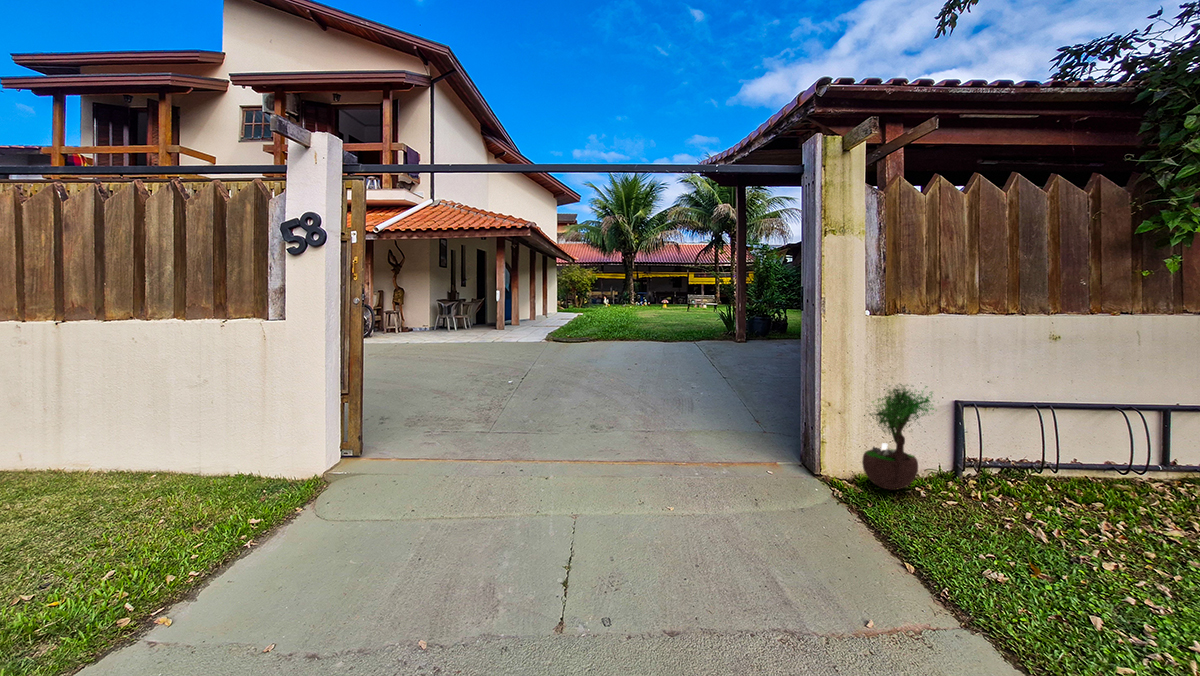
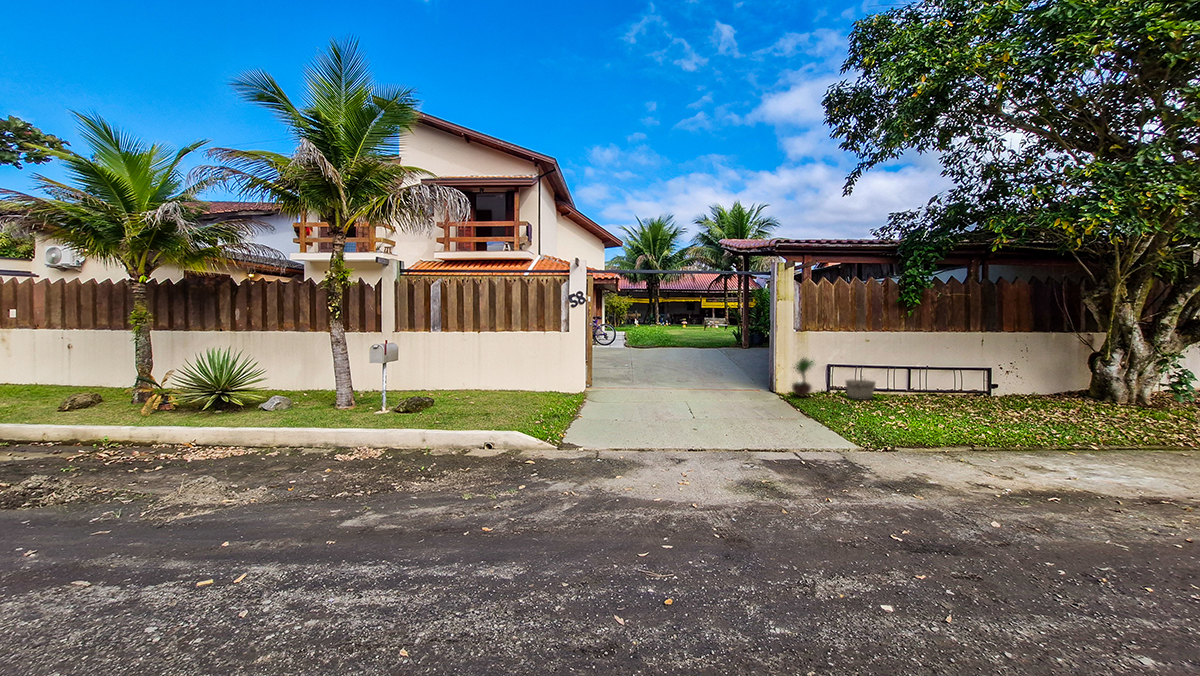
wooden bucket: none [1005,432,1101,505] -> present [845,379,875,400]

